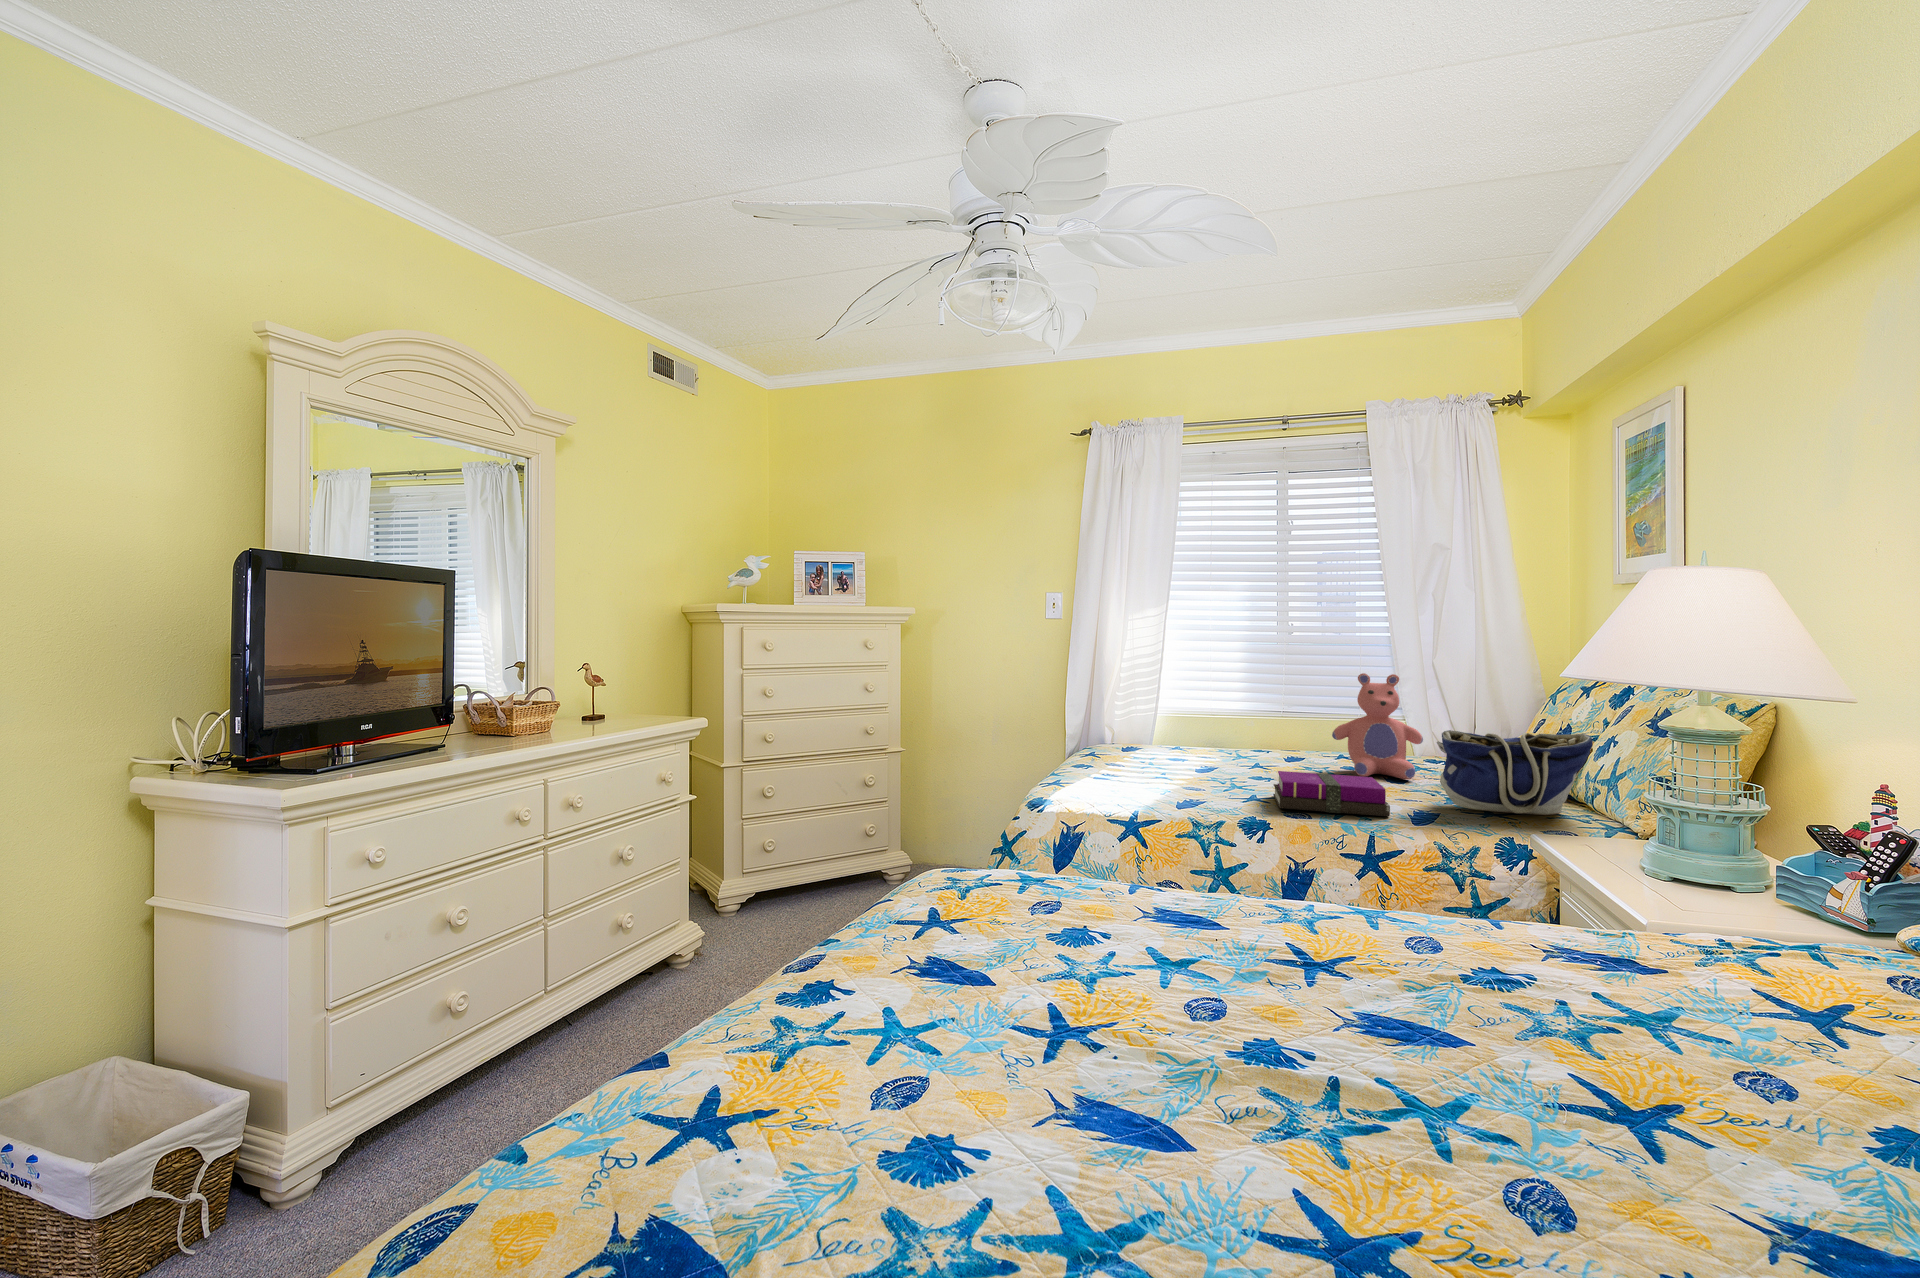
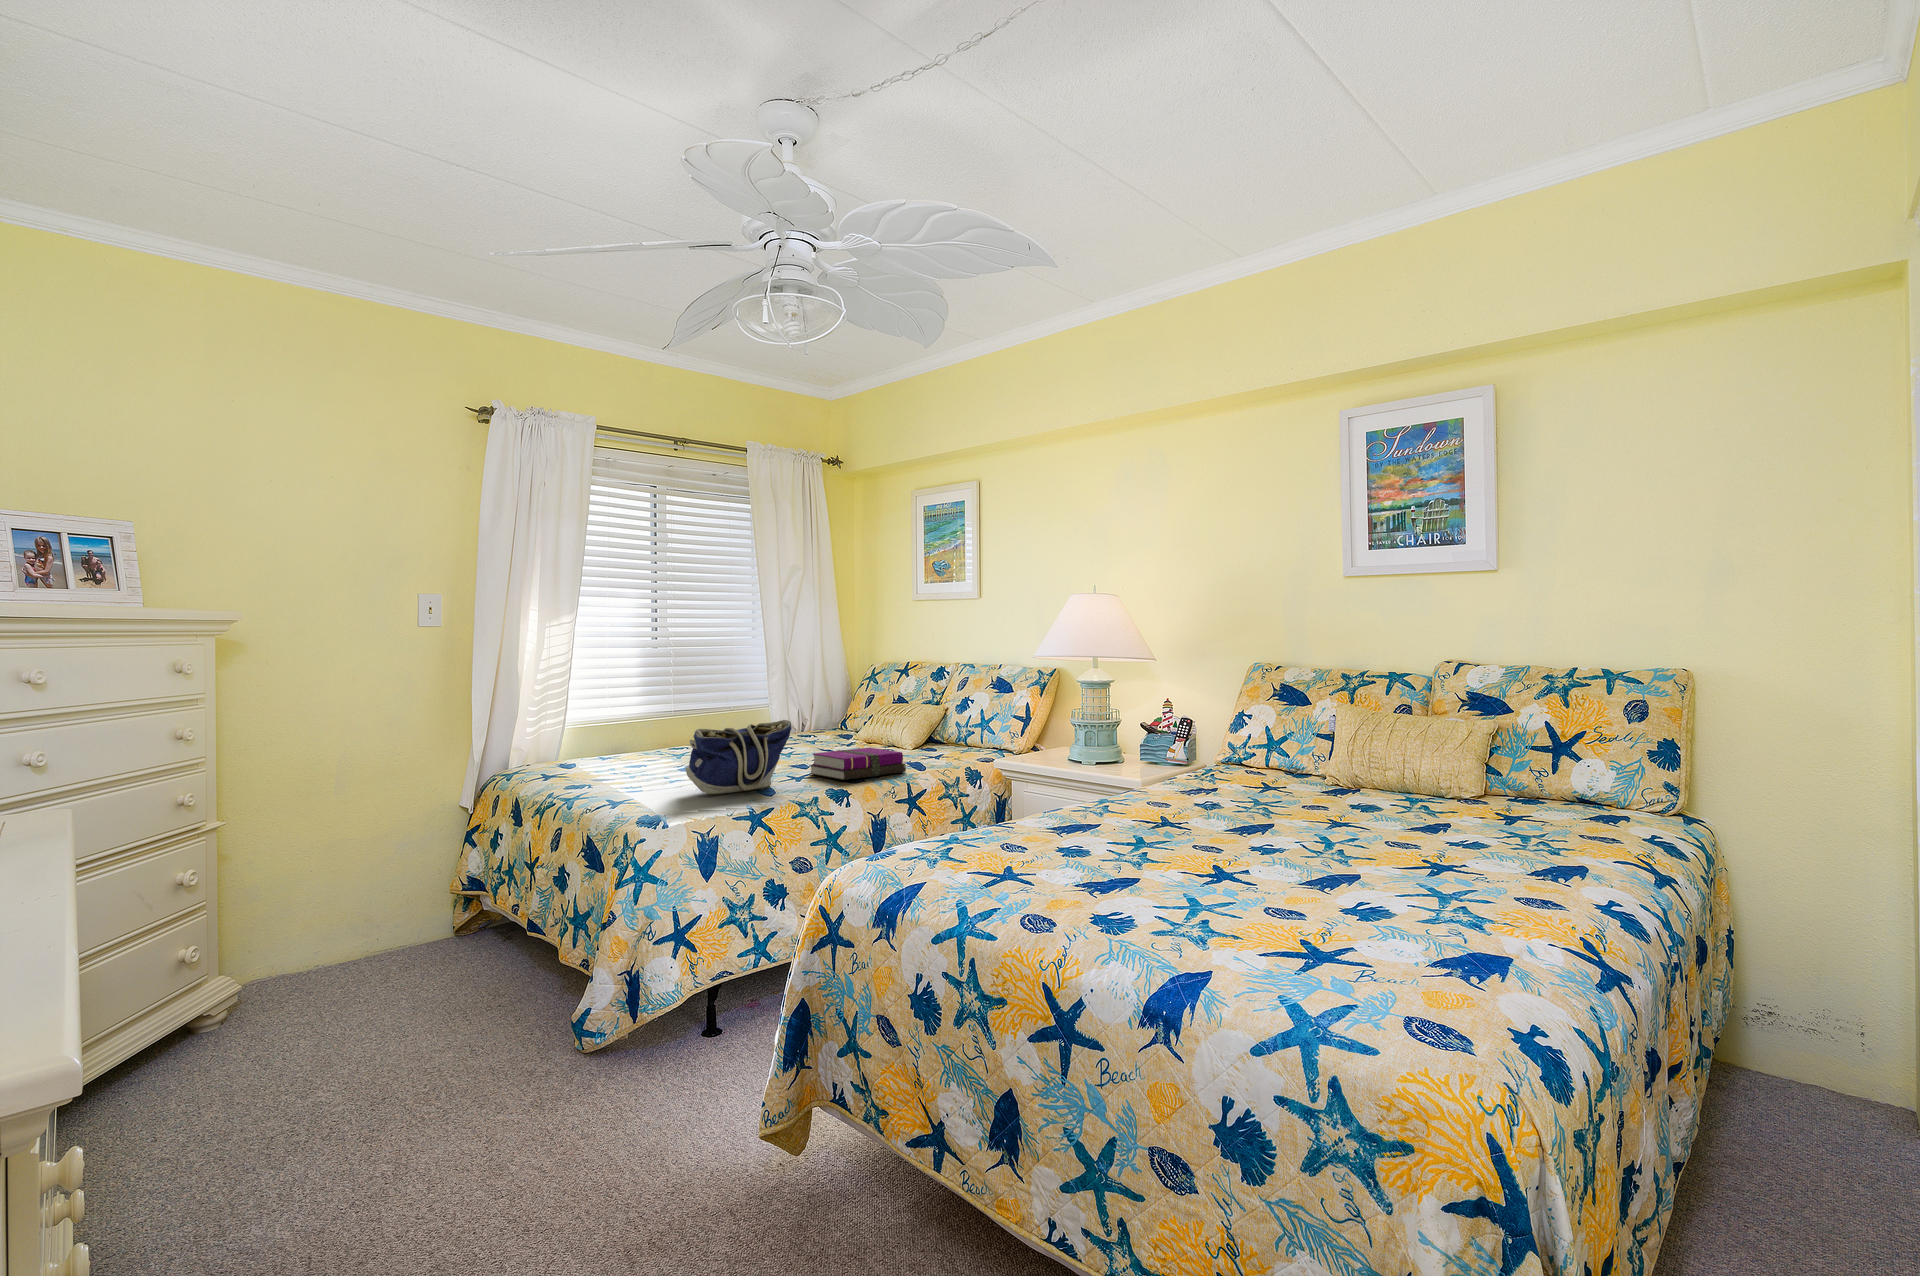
teddy bear: present [1332,673,1423,779] -> none [788,669,855,752]
tote bag: present [1437,730,1593,815] -> present [685,720,792,794]

